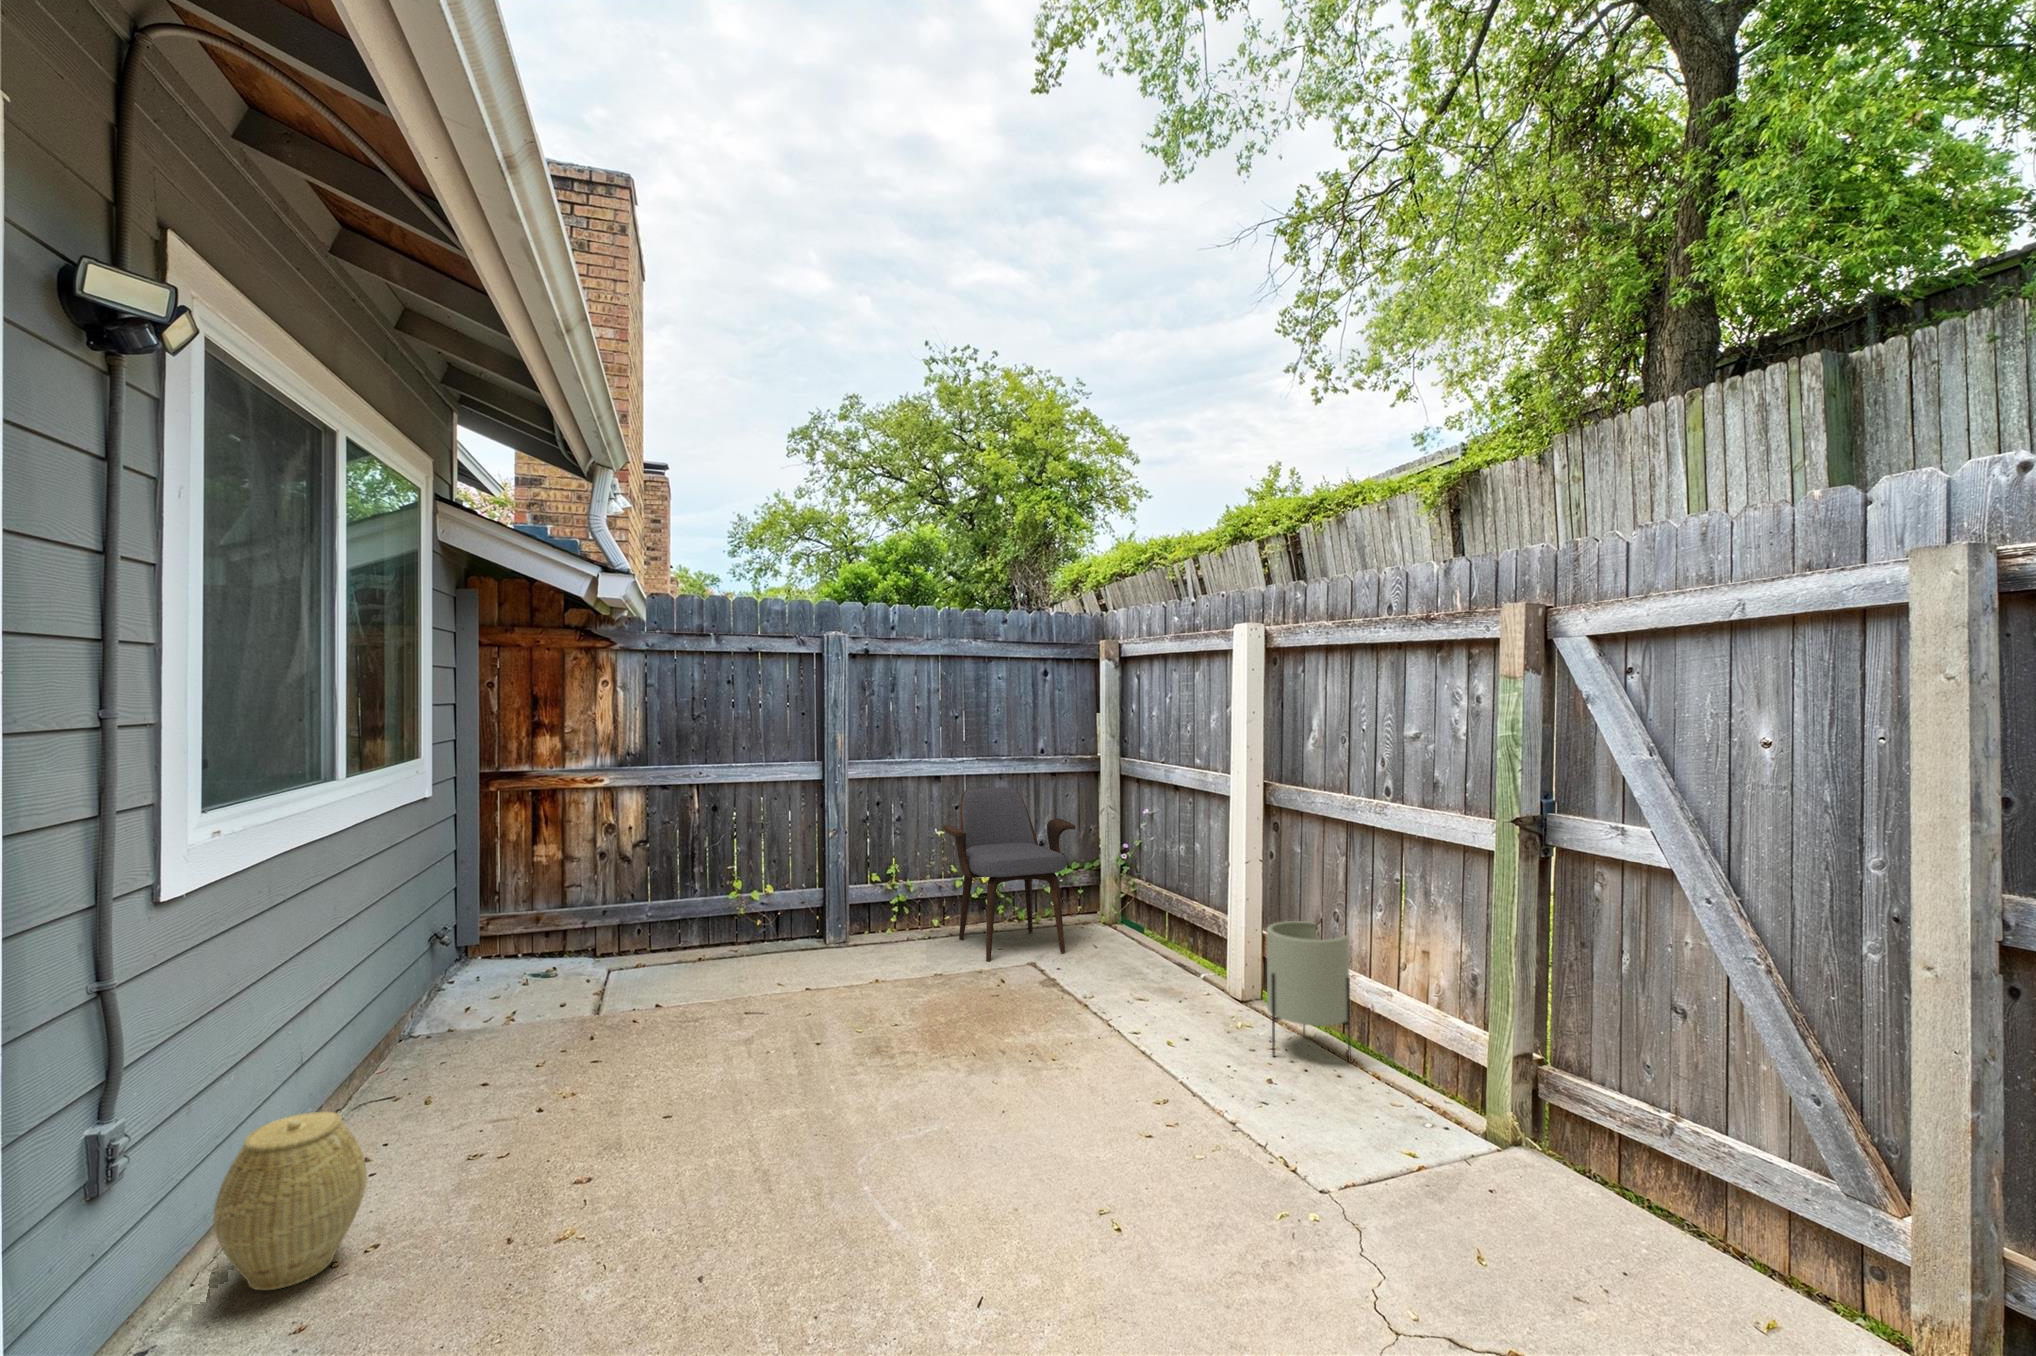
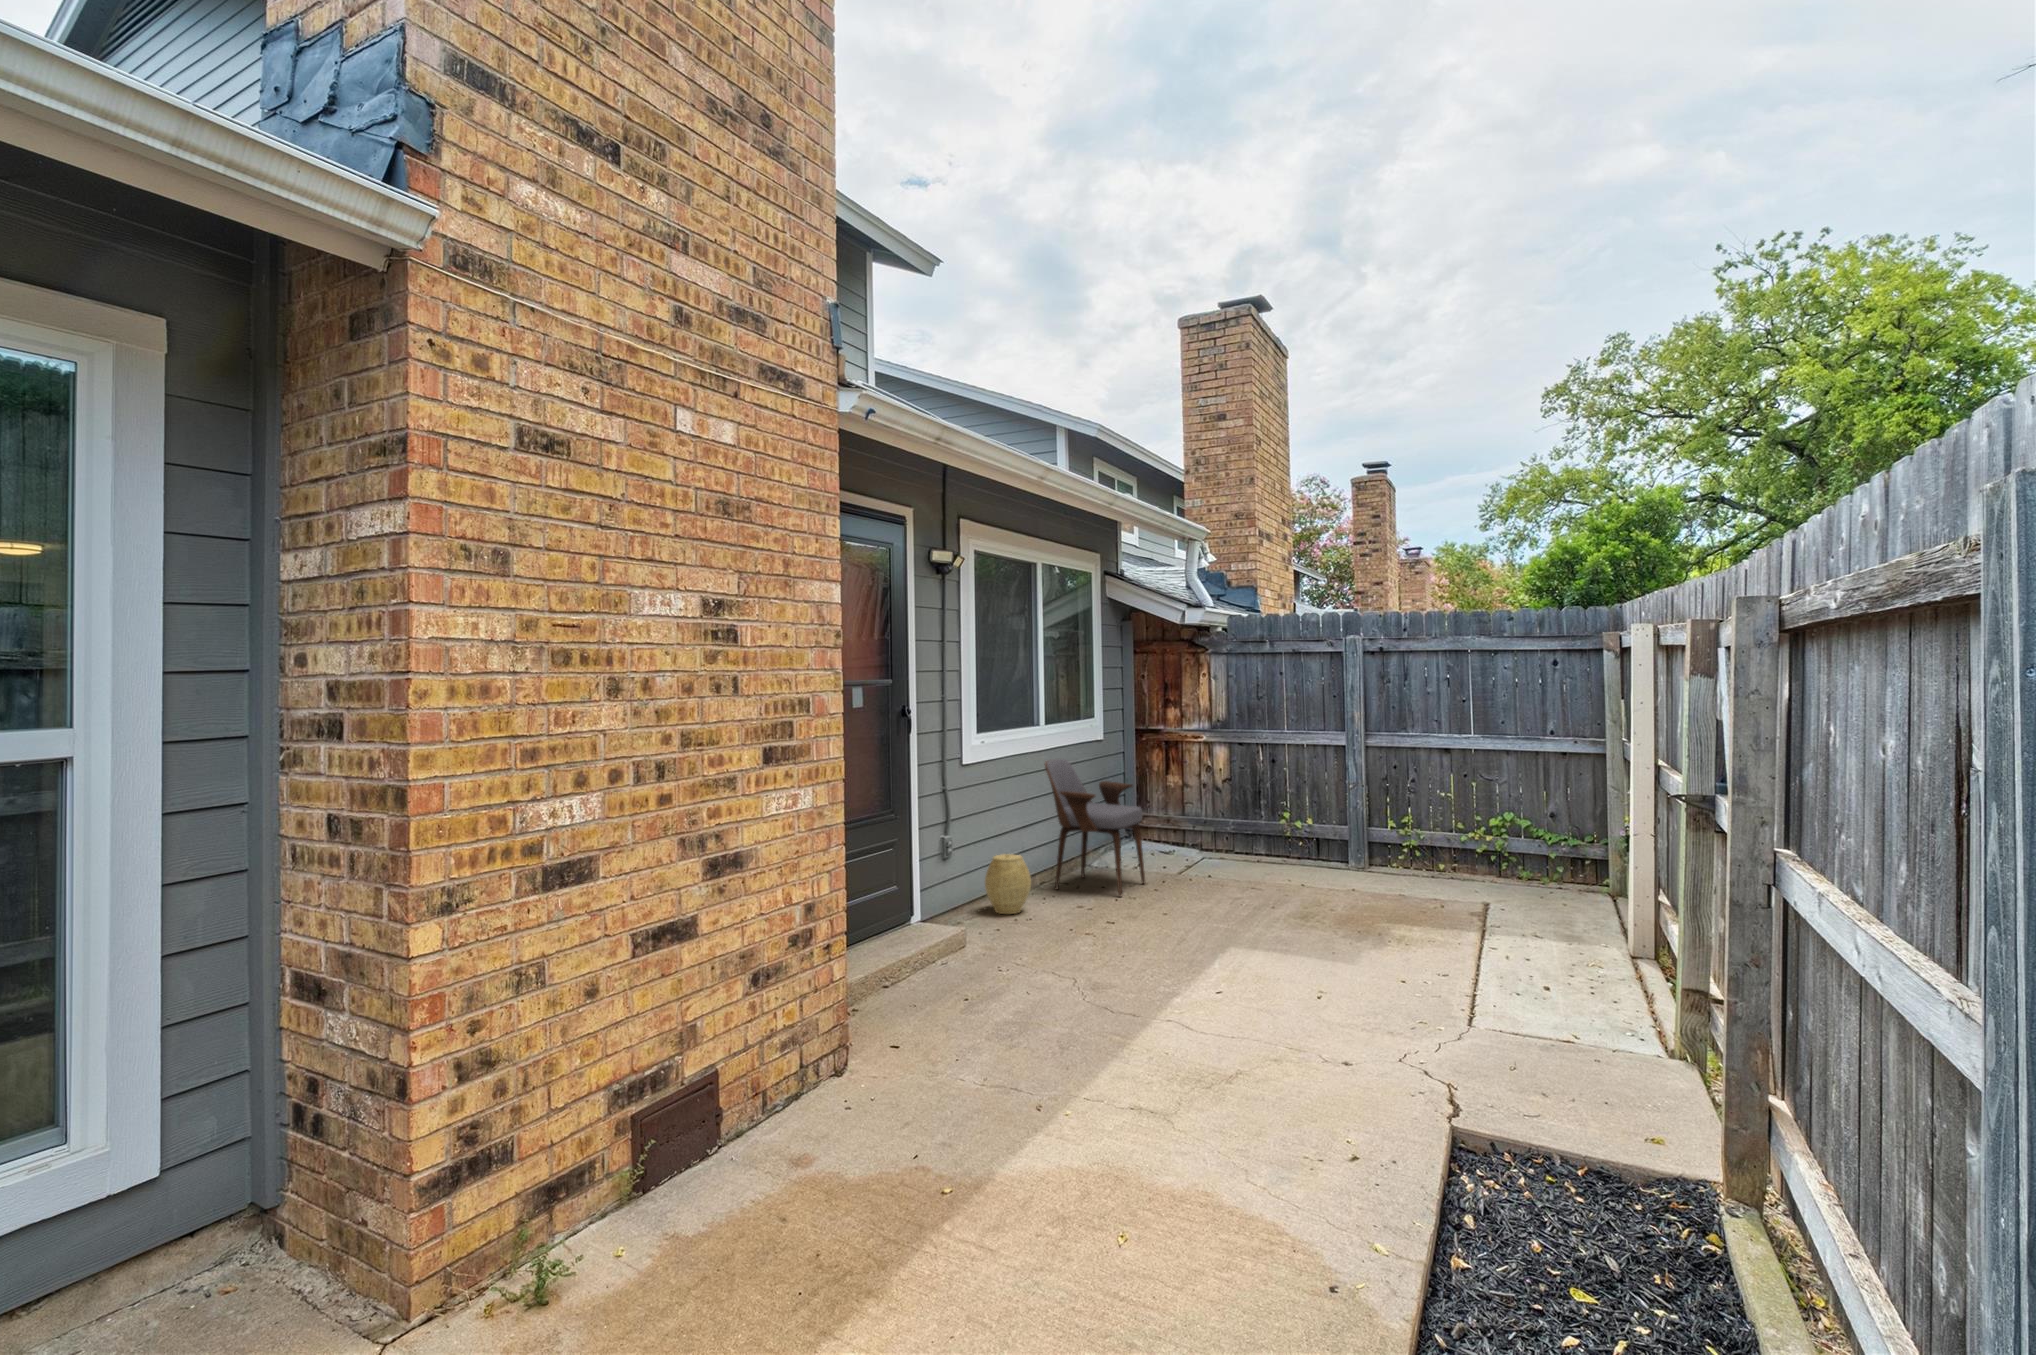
armchair: present [943,787,1075,961] -> present [1045,759,1145,896]
planter: present [1267,921,1351,1062] -> none [1578,871,1656,985]

